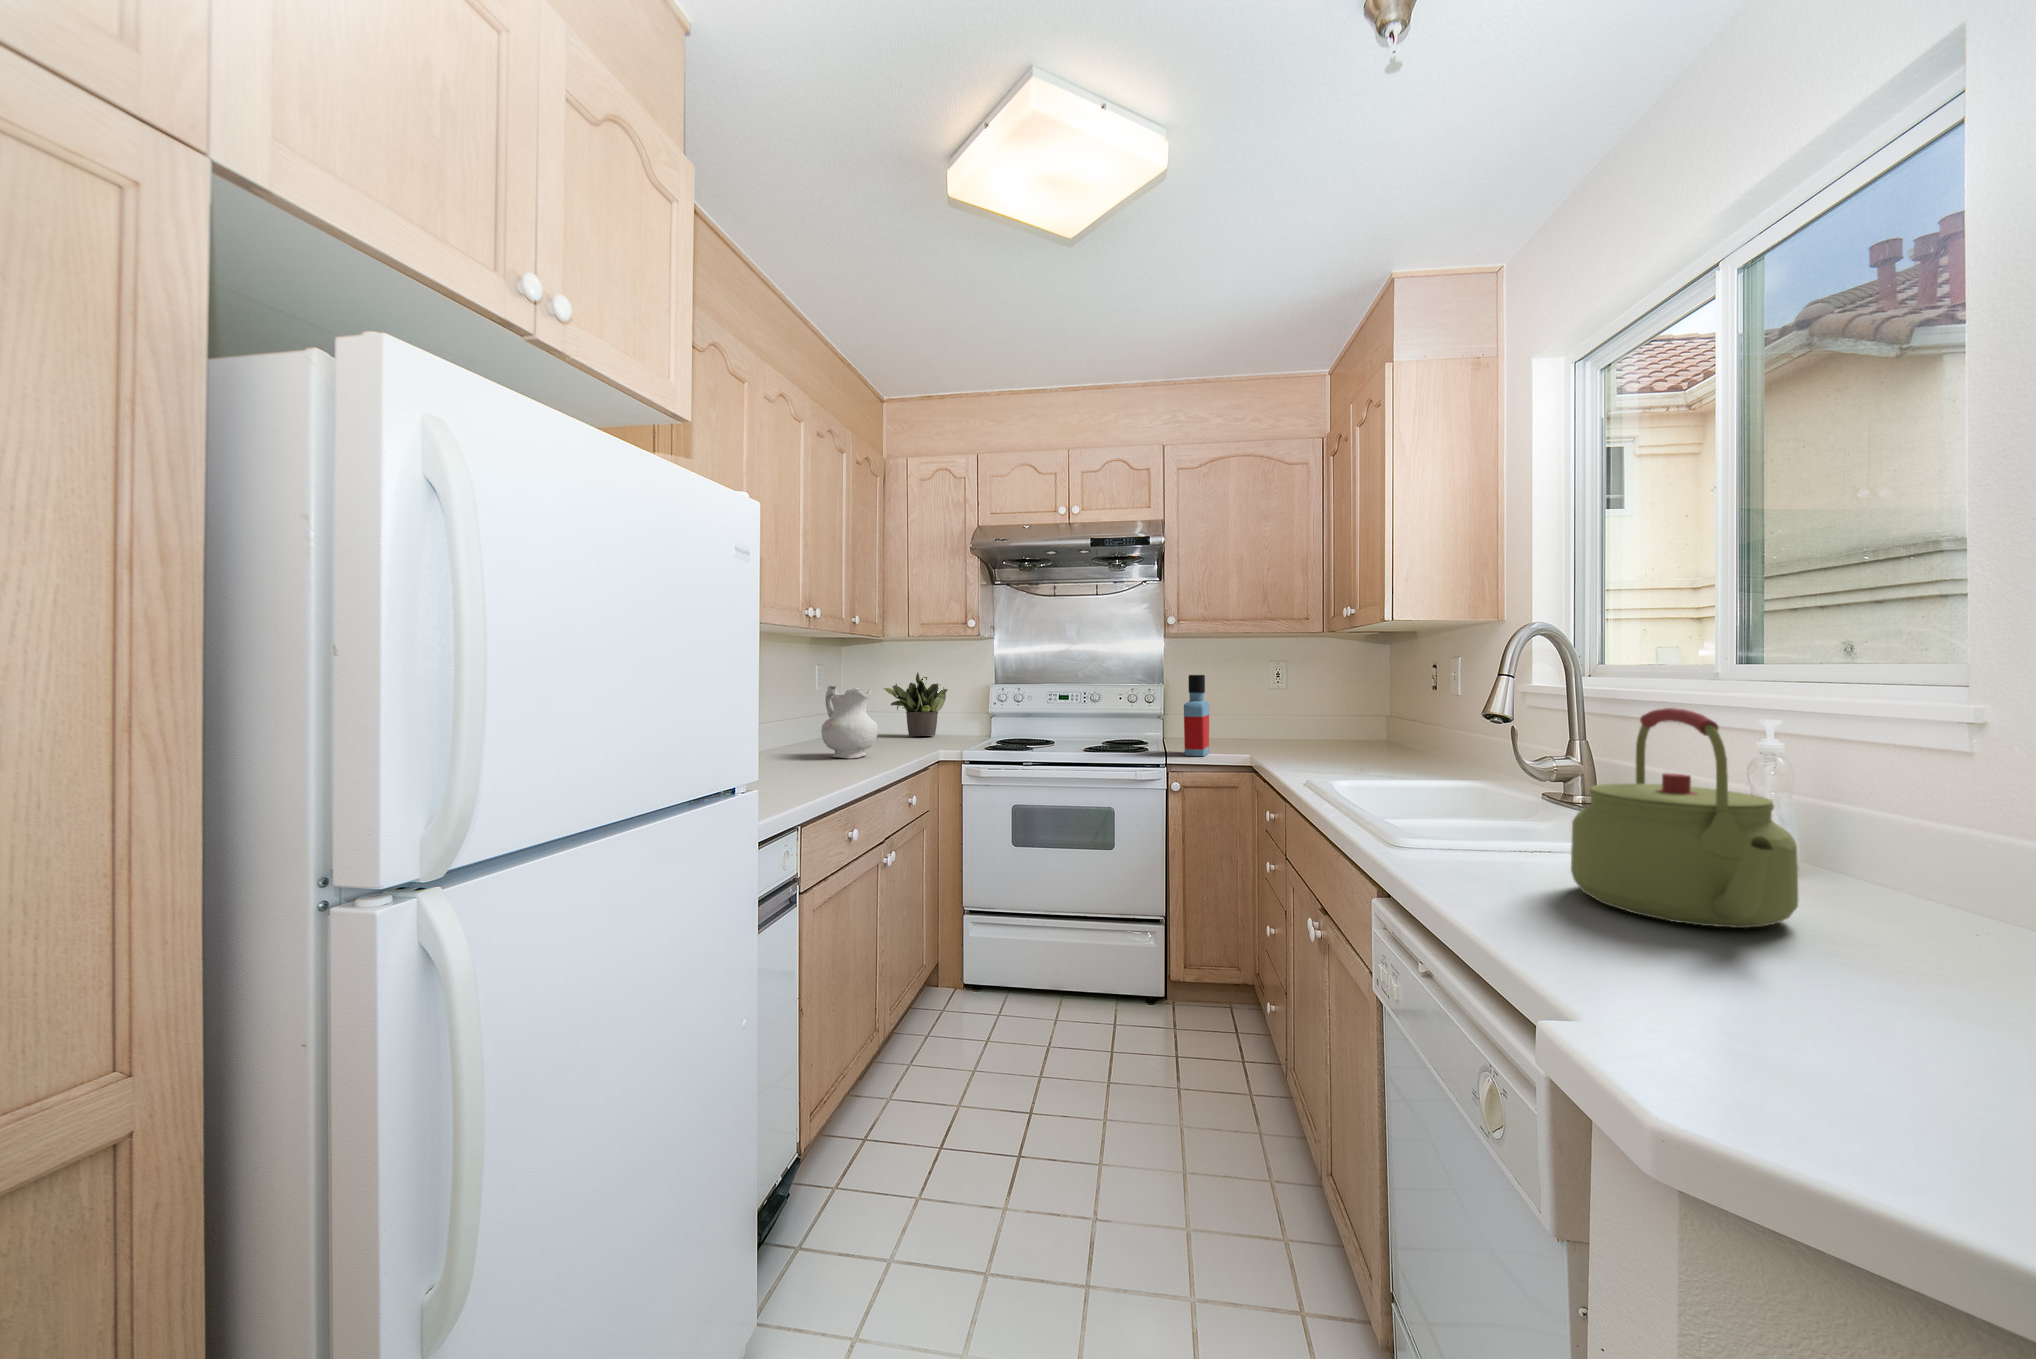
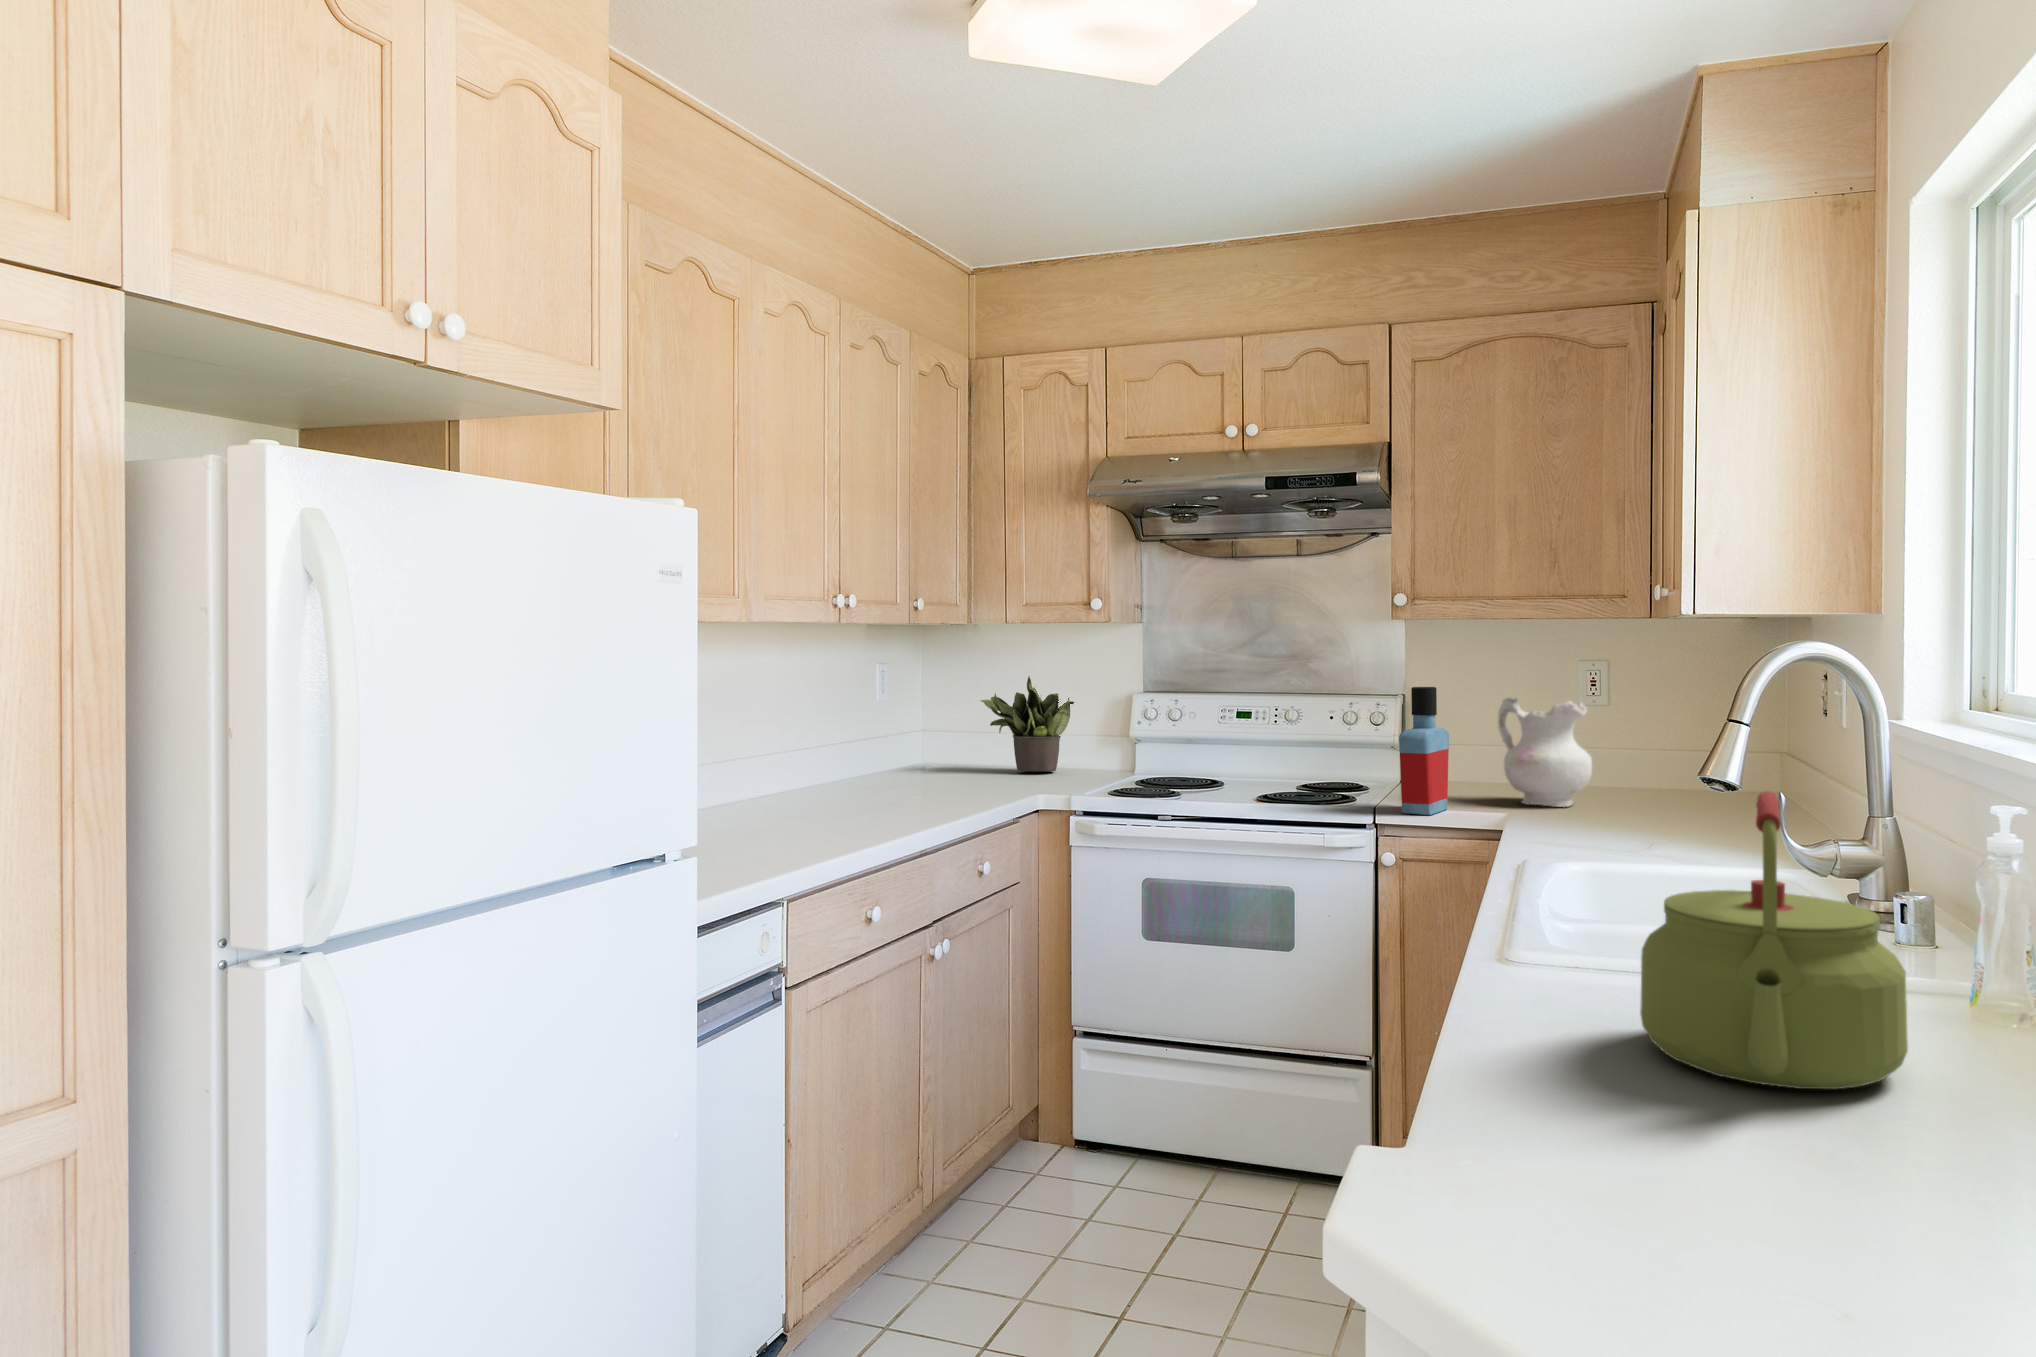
ceramic pitcher: present [821,686,878,758] -> present [1498,697,1592,807]

